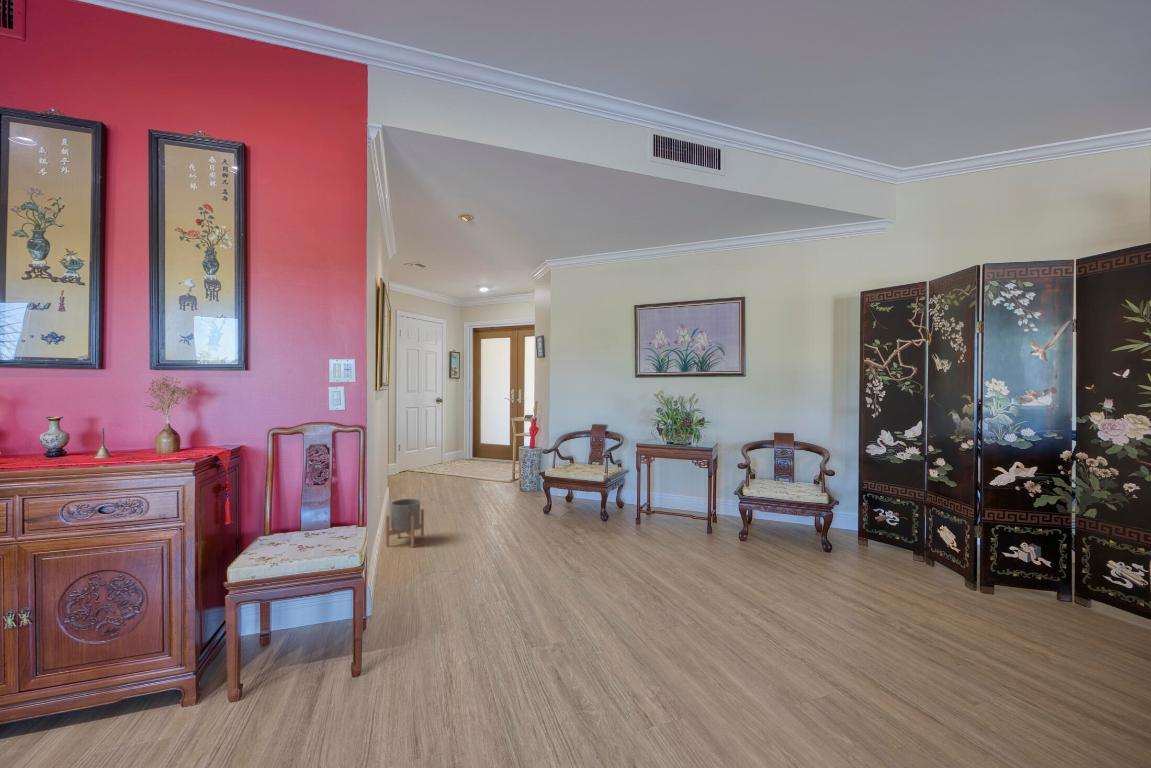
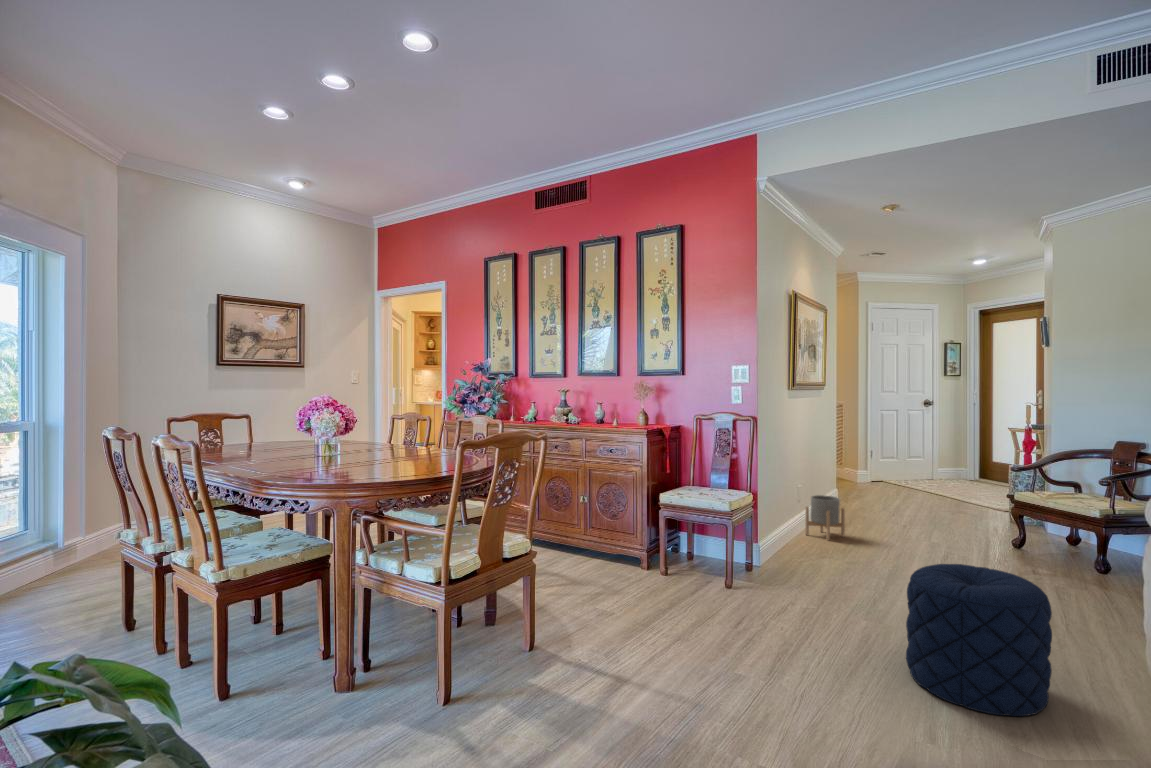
pouf: none [612,563,736,731] -> present [906,564,1052,716]

